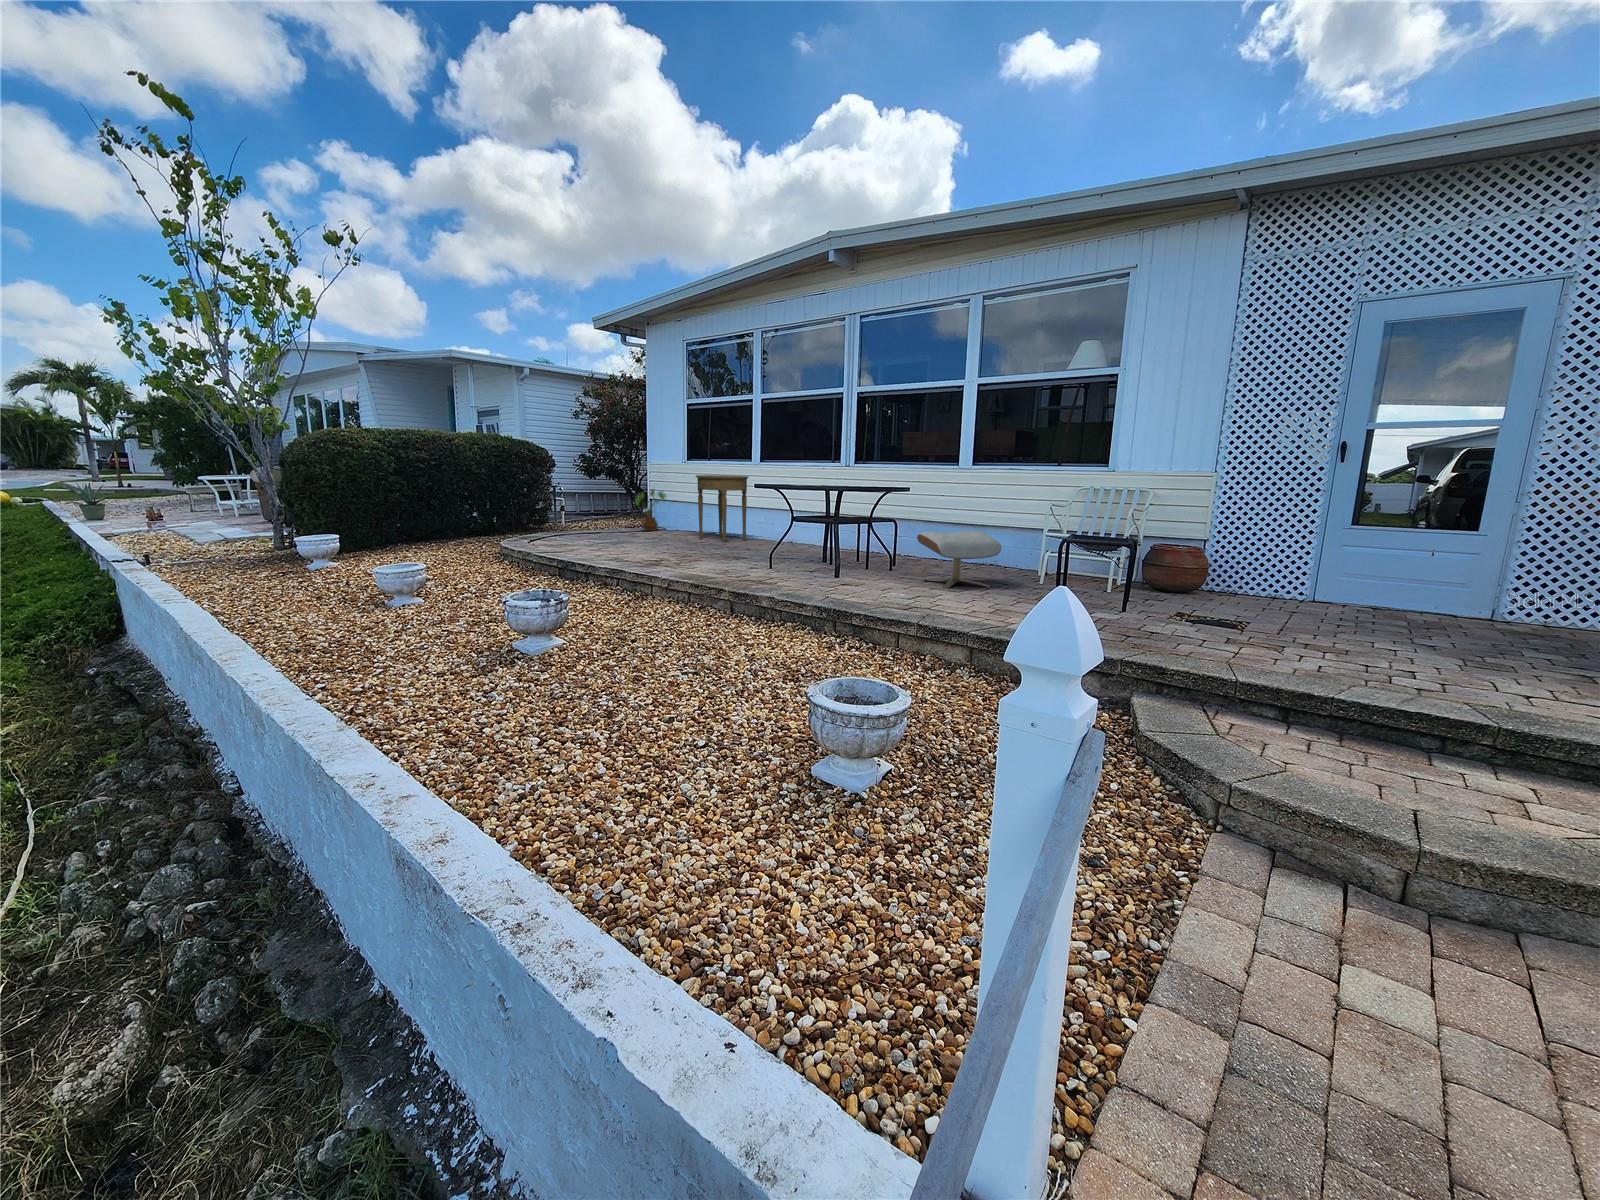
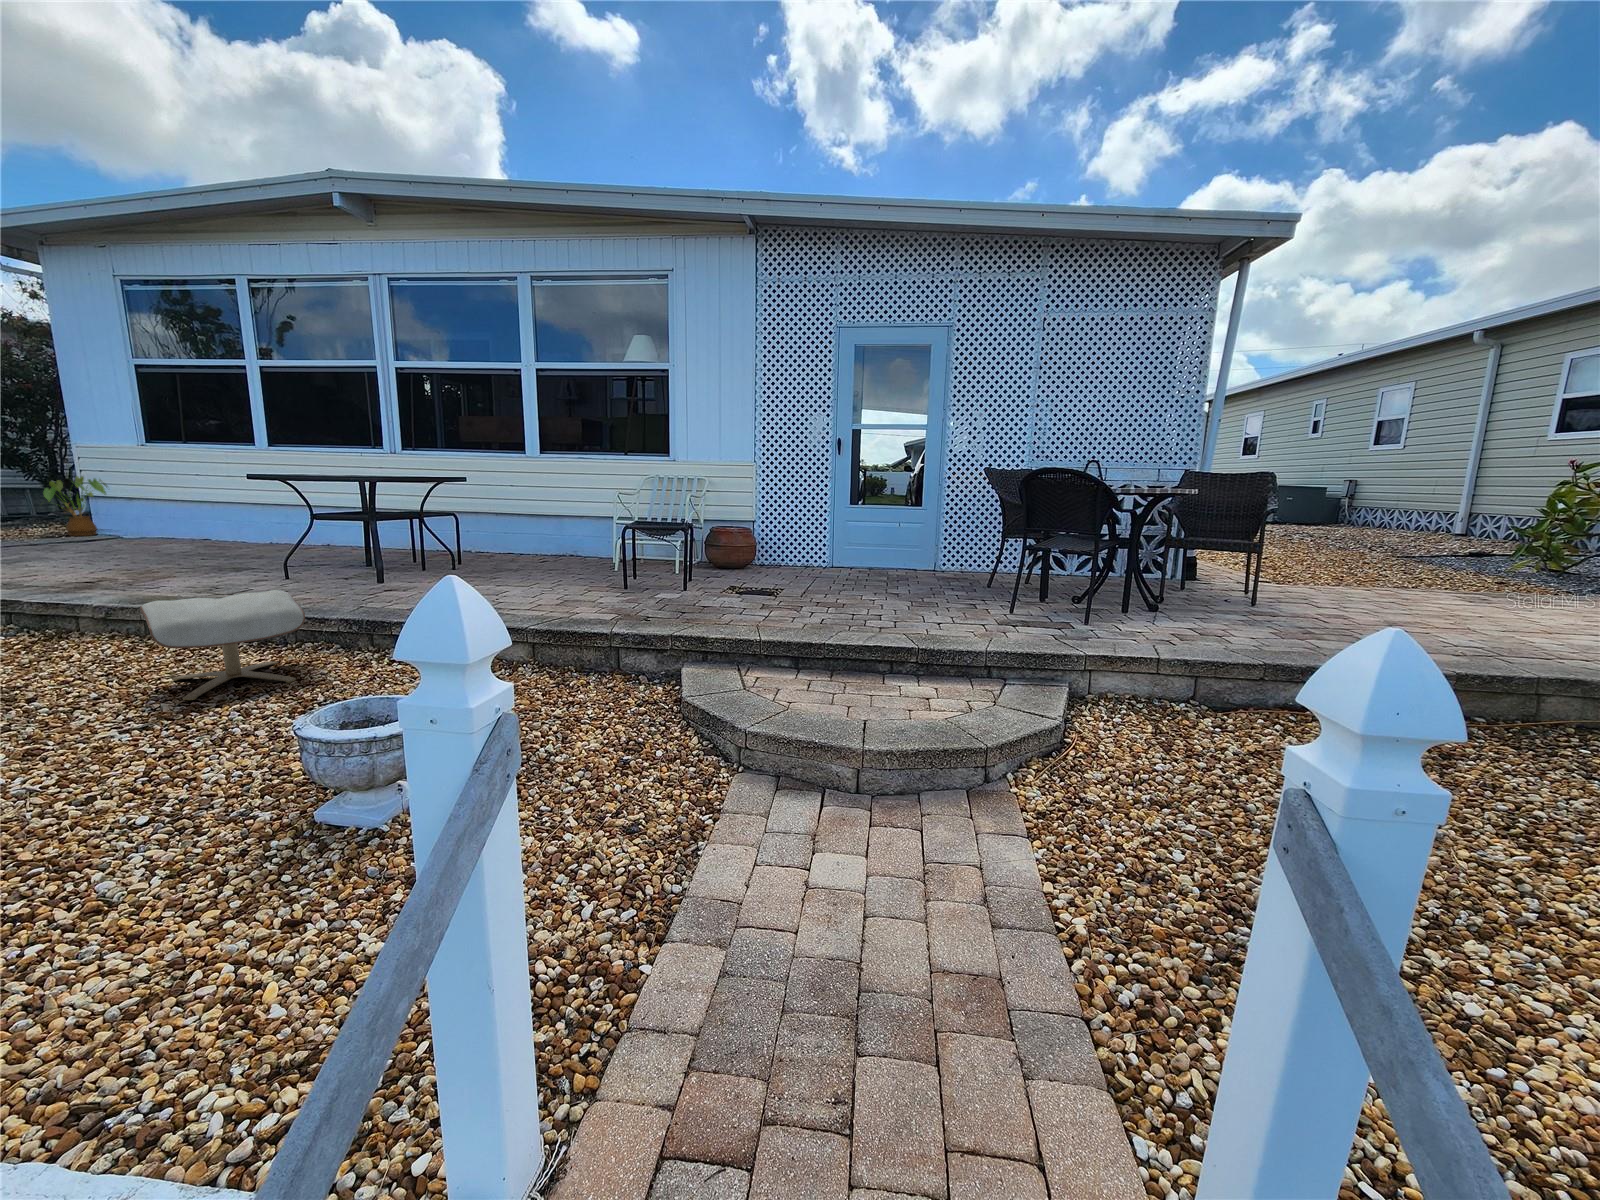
side table: present [696,475,748,543] -> none [155,458,254,548]
ottoman: present [917,531,1001,589] -> present [140,590,305,700]

